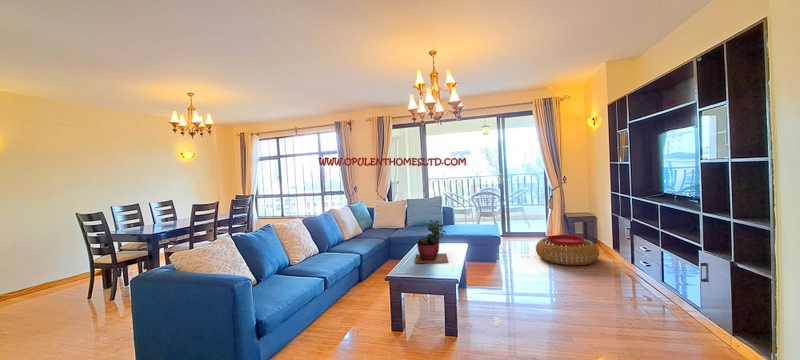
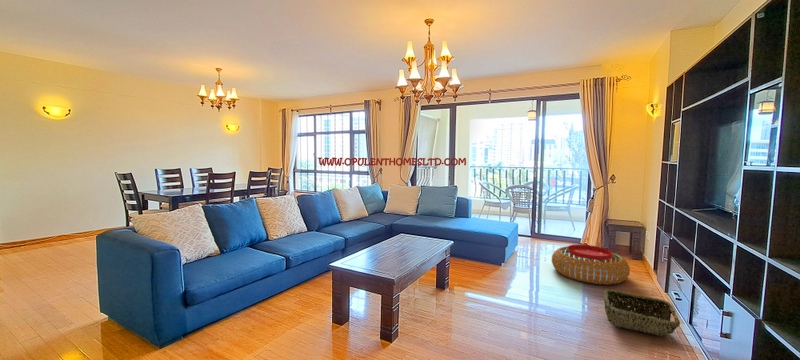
succulent plant: present [415,220,448,263] -> none [376,210,418,259]
woven basket: none [599,266,662,295] -> present [604,289,680,336]

